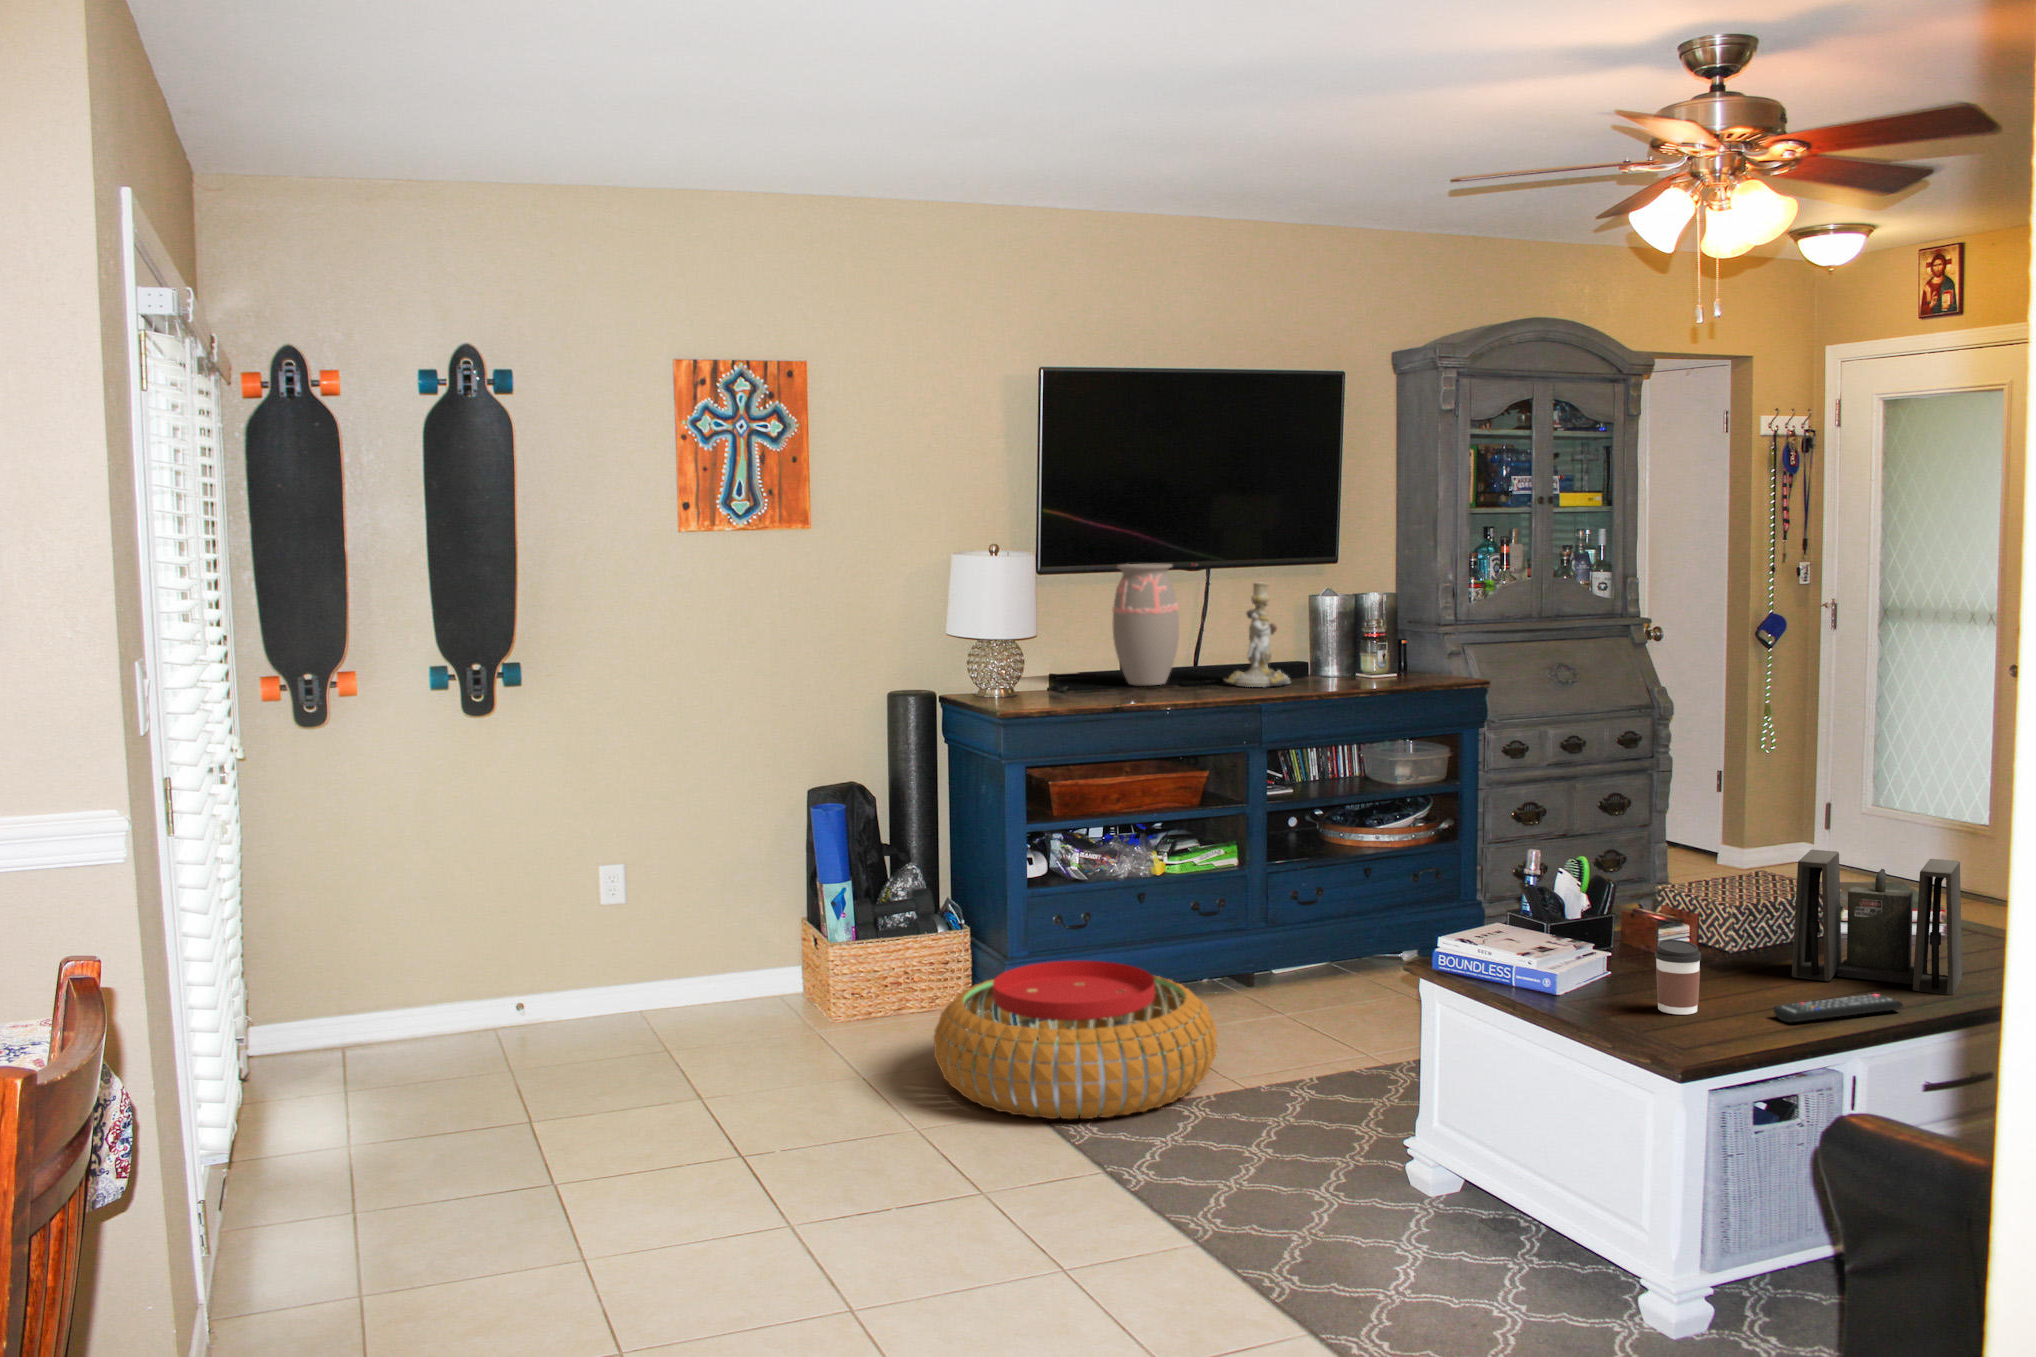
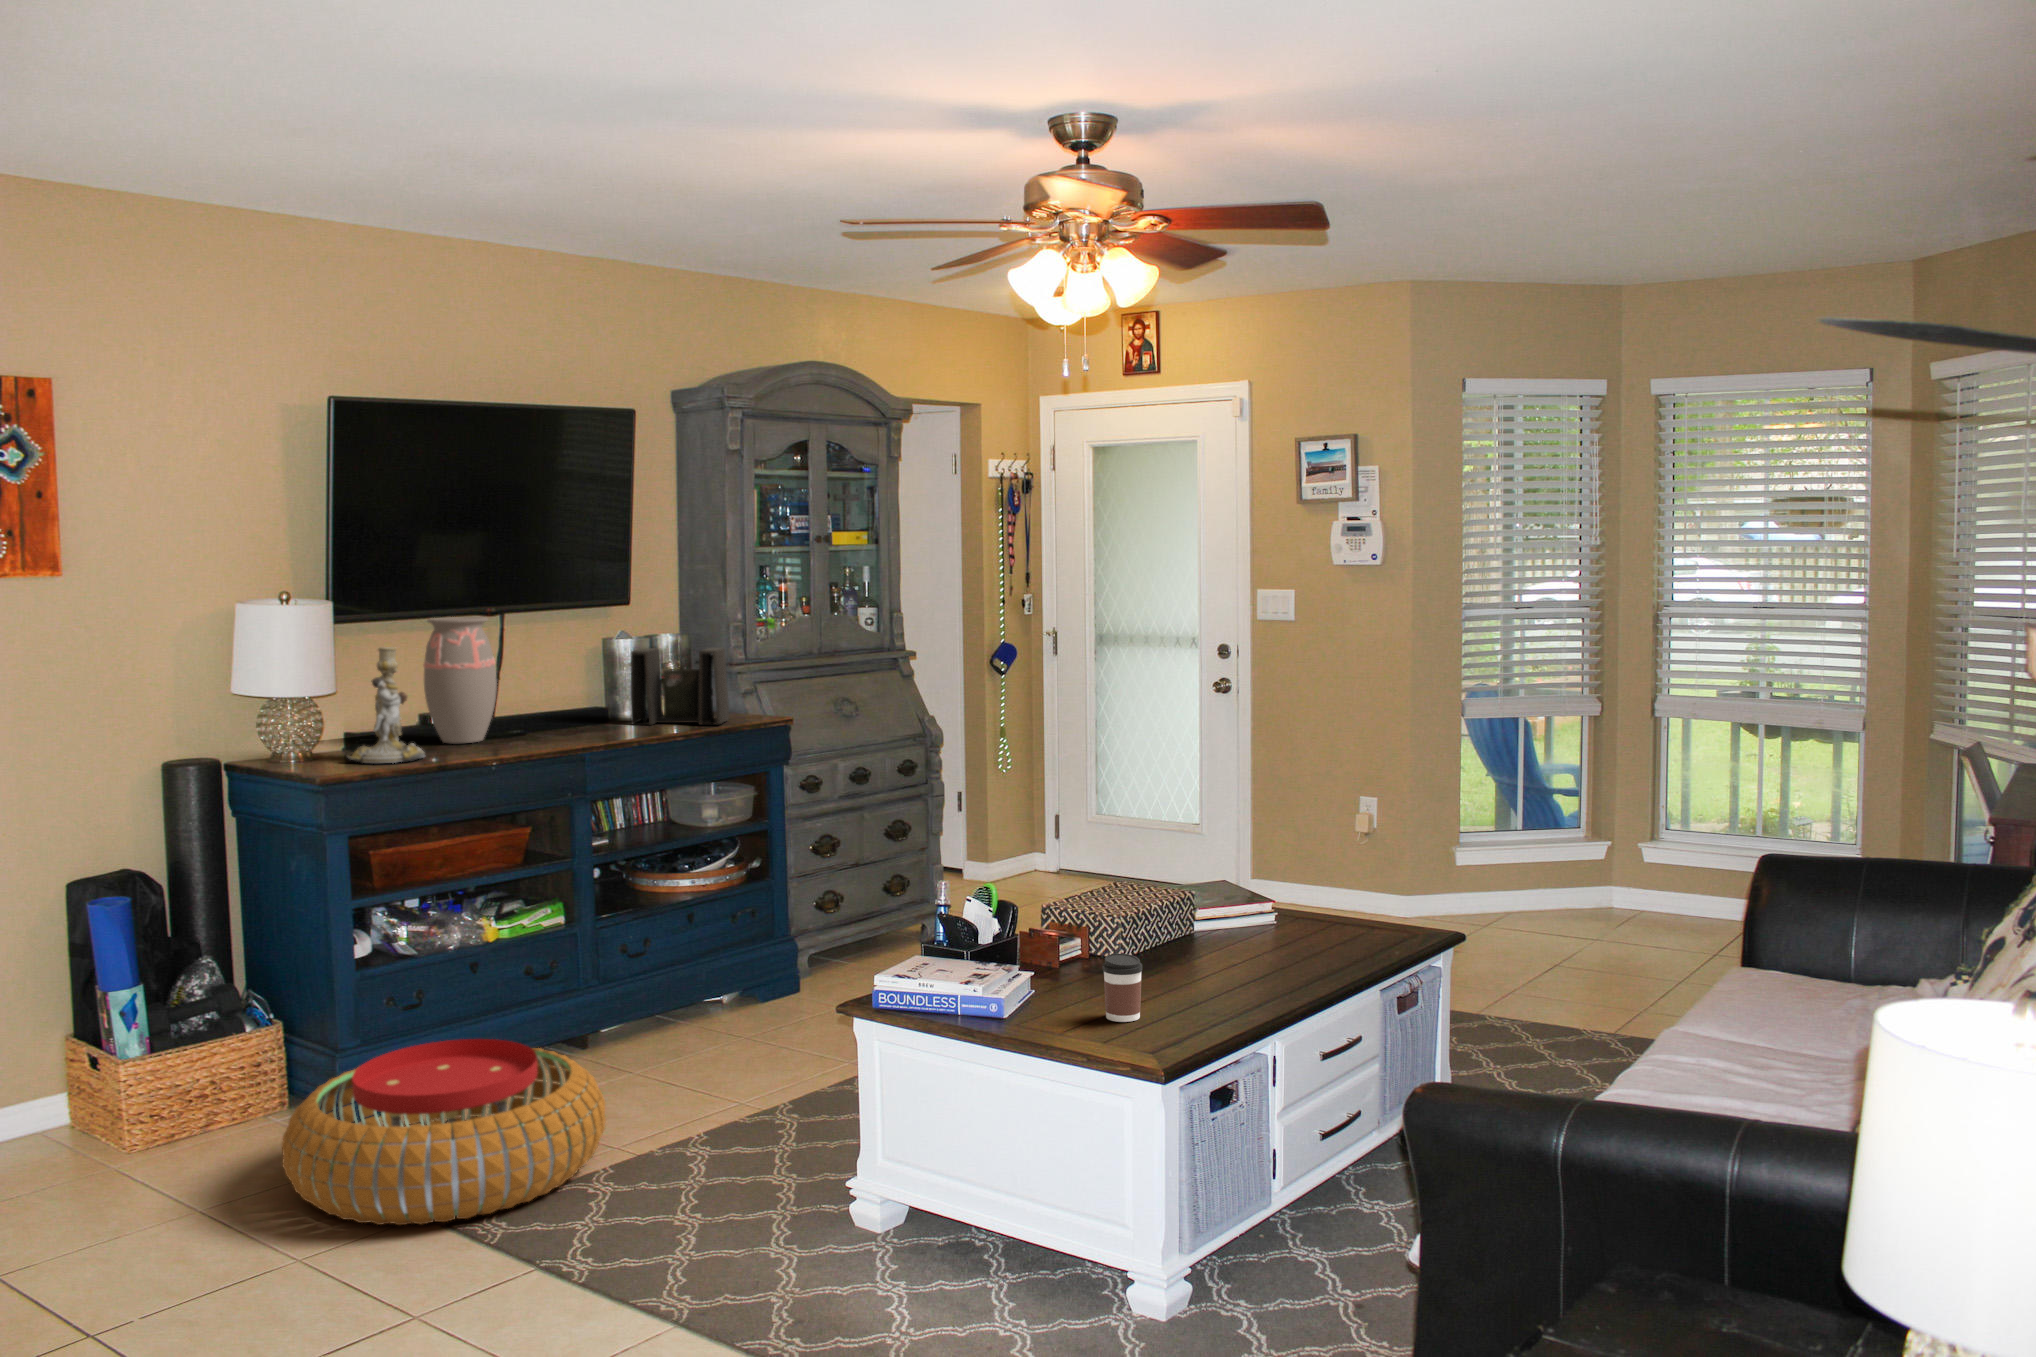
candlestick: present [1224,582,1290,687] -> present [347,647,425,763]
speaker: present [1792,850,1962,995] -> present [631,648,729,725]
remote control: present [1774,994,1903,1023] -> none [1202,980,1290,1016]

